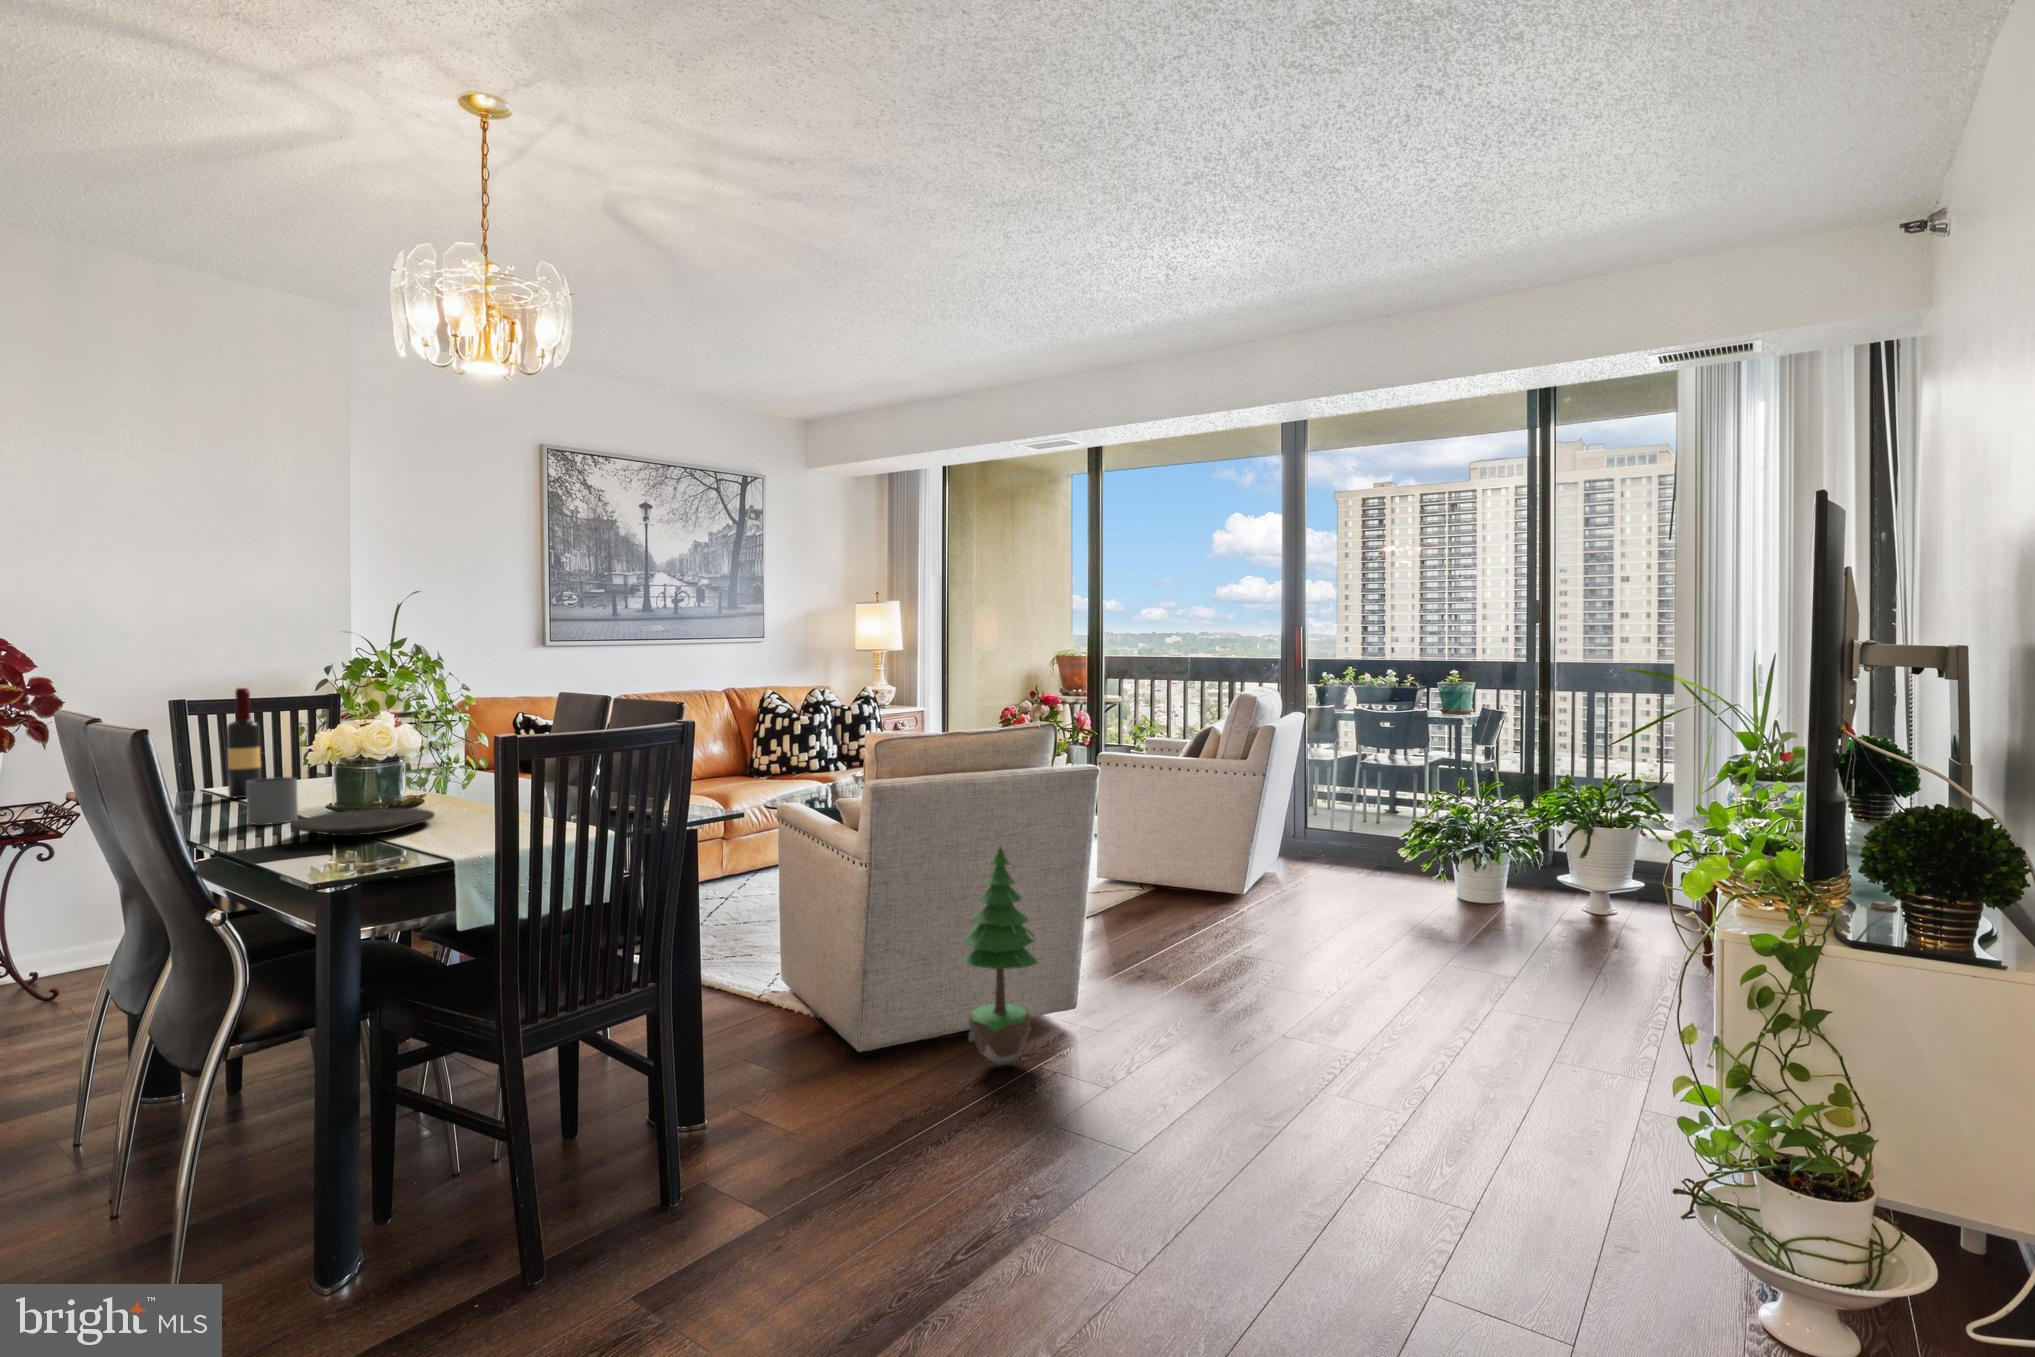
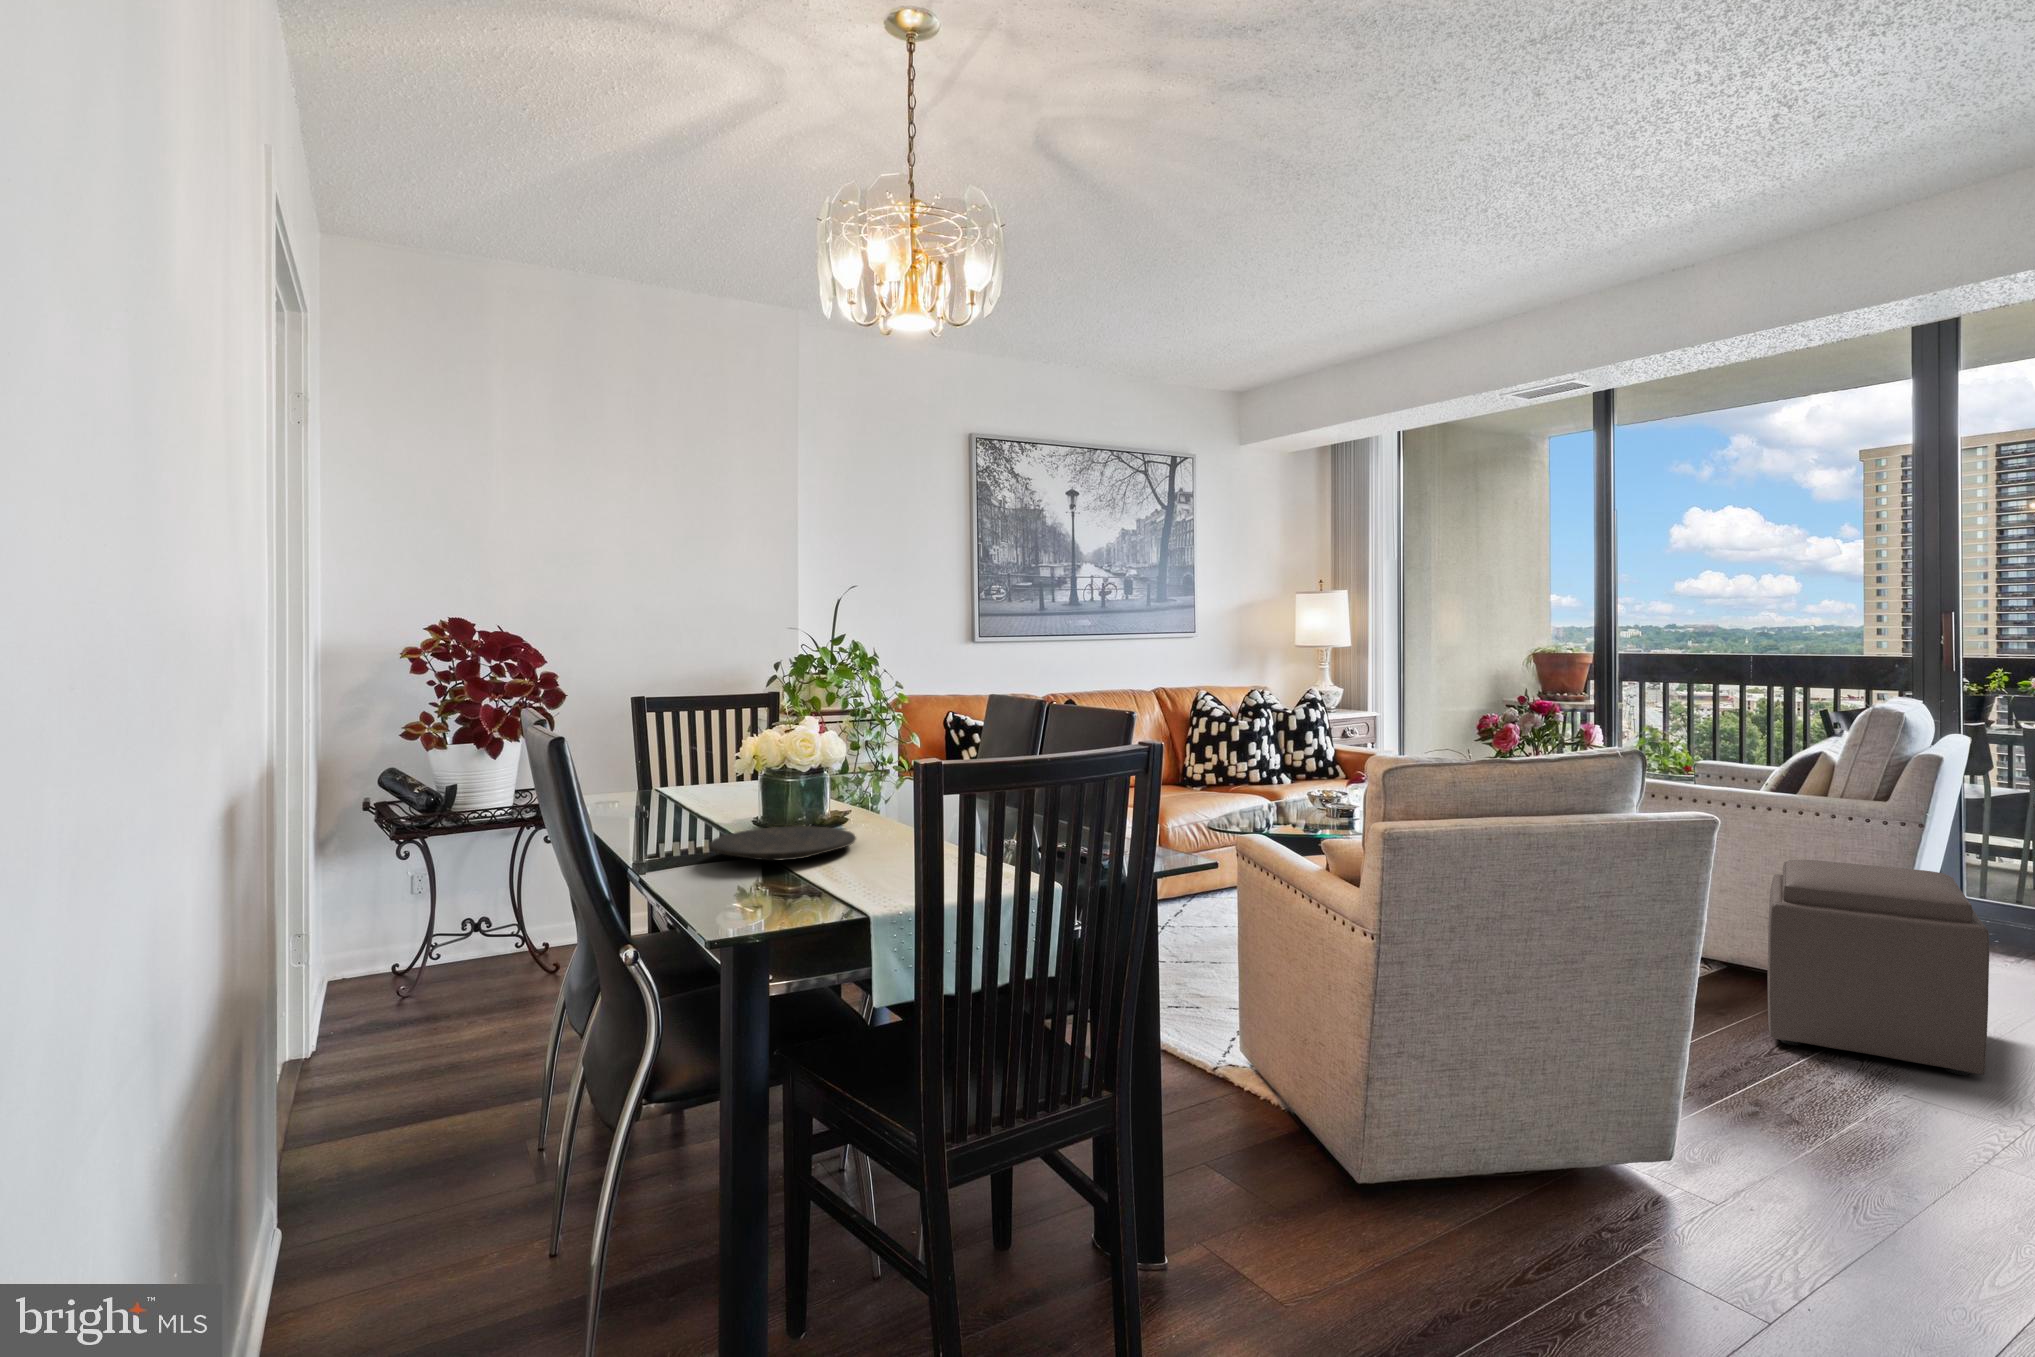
wine bottle: present [227,688,261,798] -> none [674,686,705,801]
cup: present [246,777,298,825] -> none [678,784,726,837]
ottoman: none [1163,806,1283,941] -> present [1768,860,1989,1075]
potted tree: present [960,847,1038,1066] -> none [1514,923,1646,1244]

